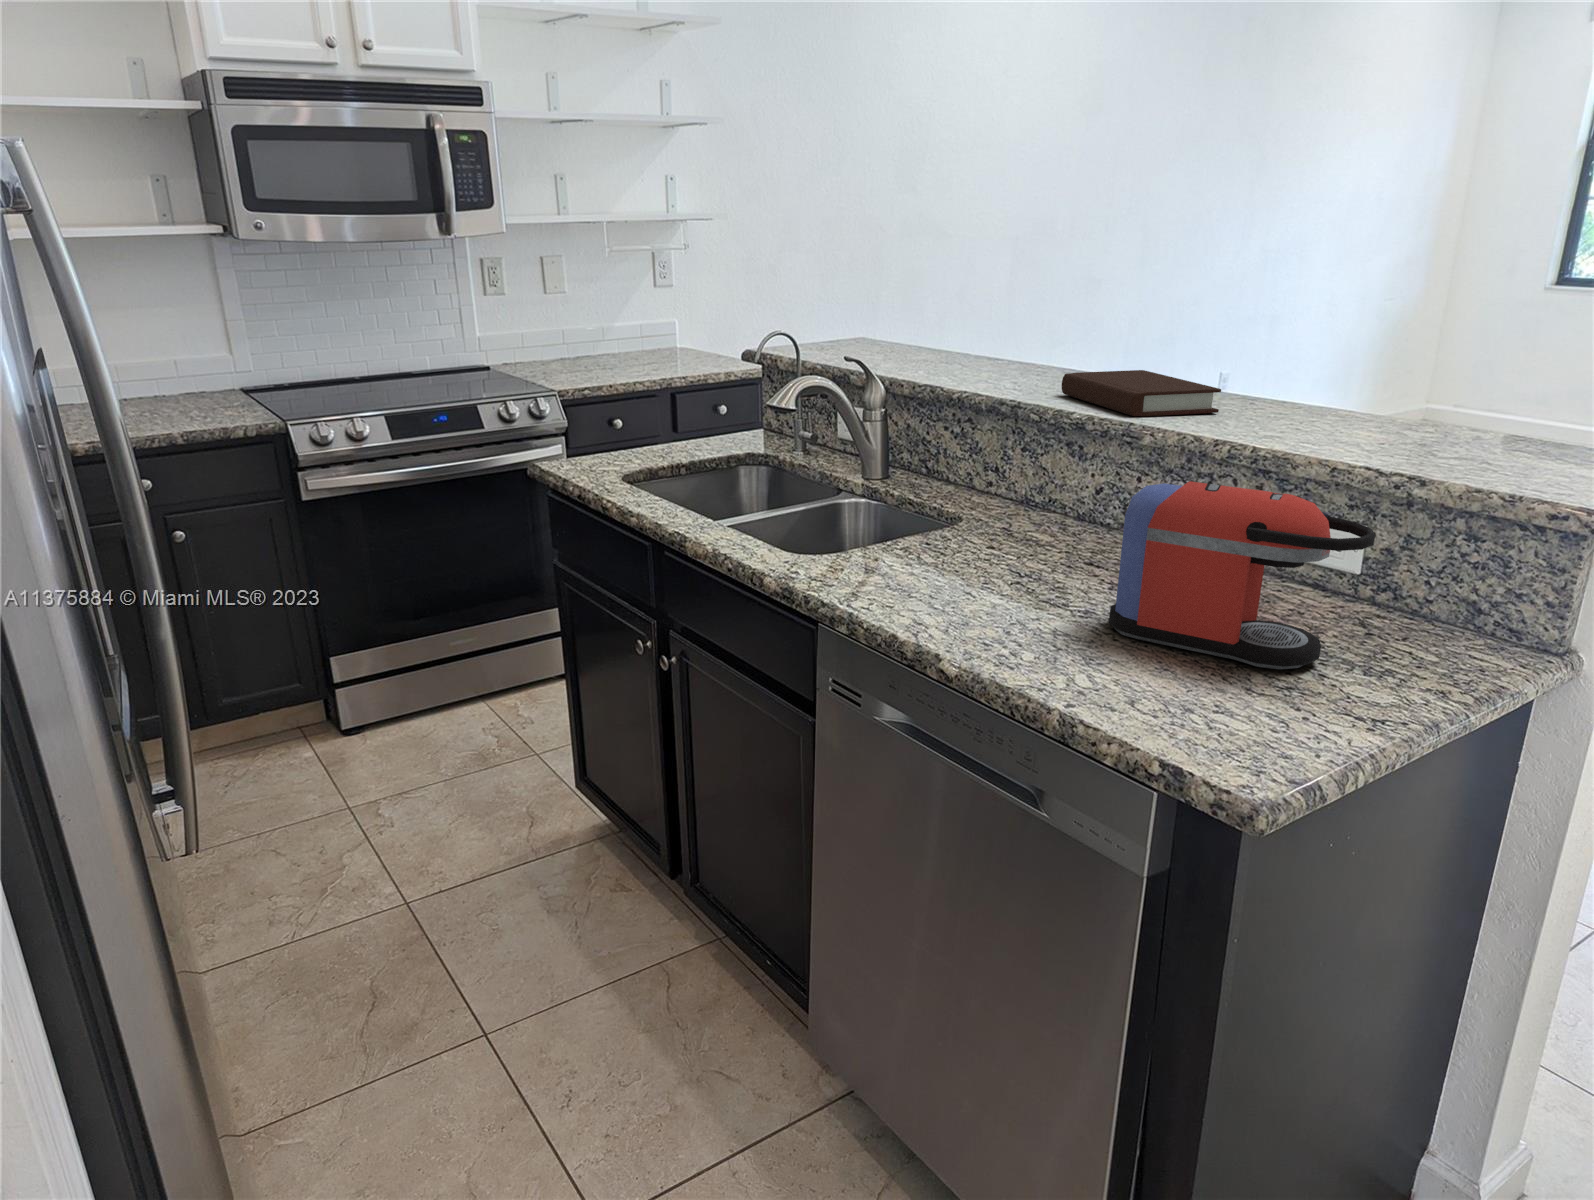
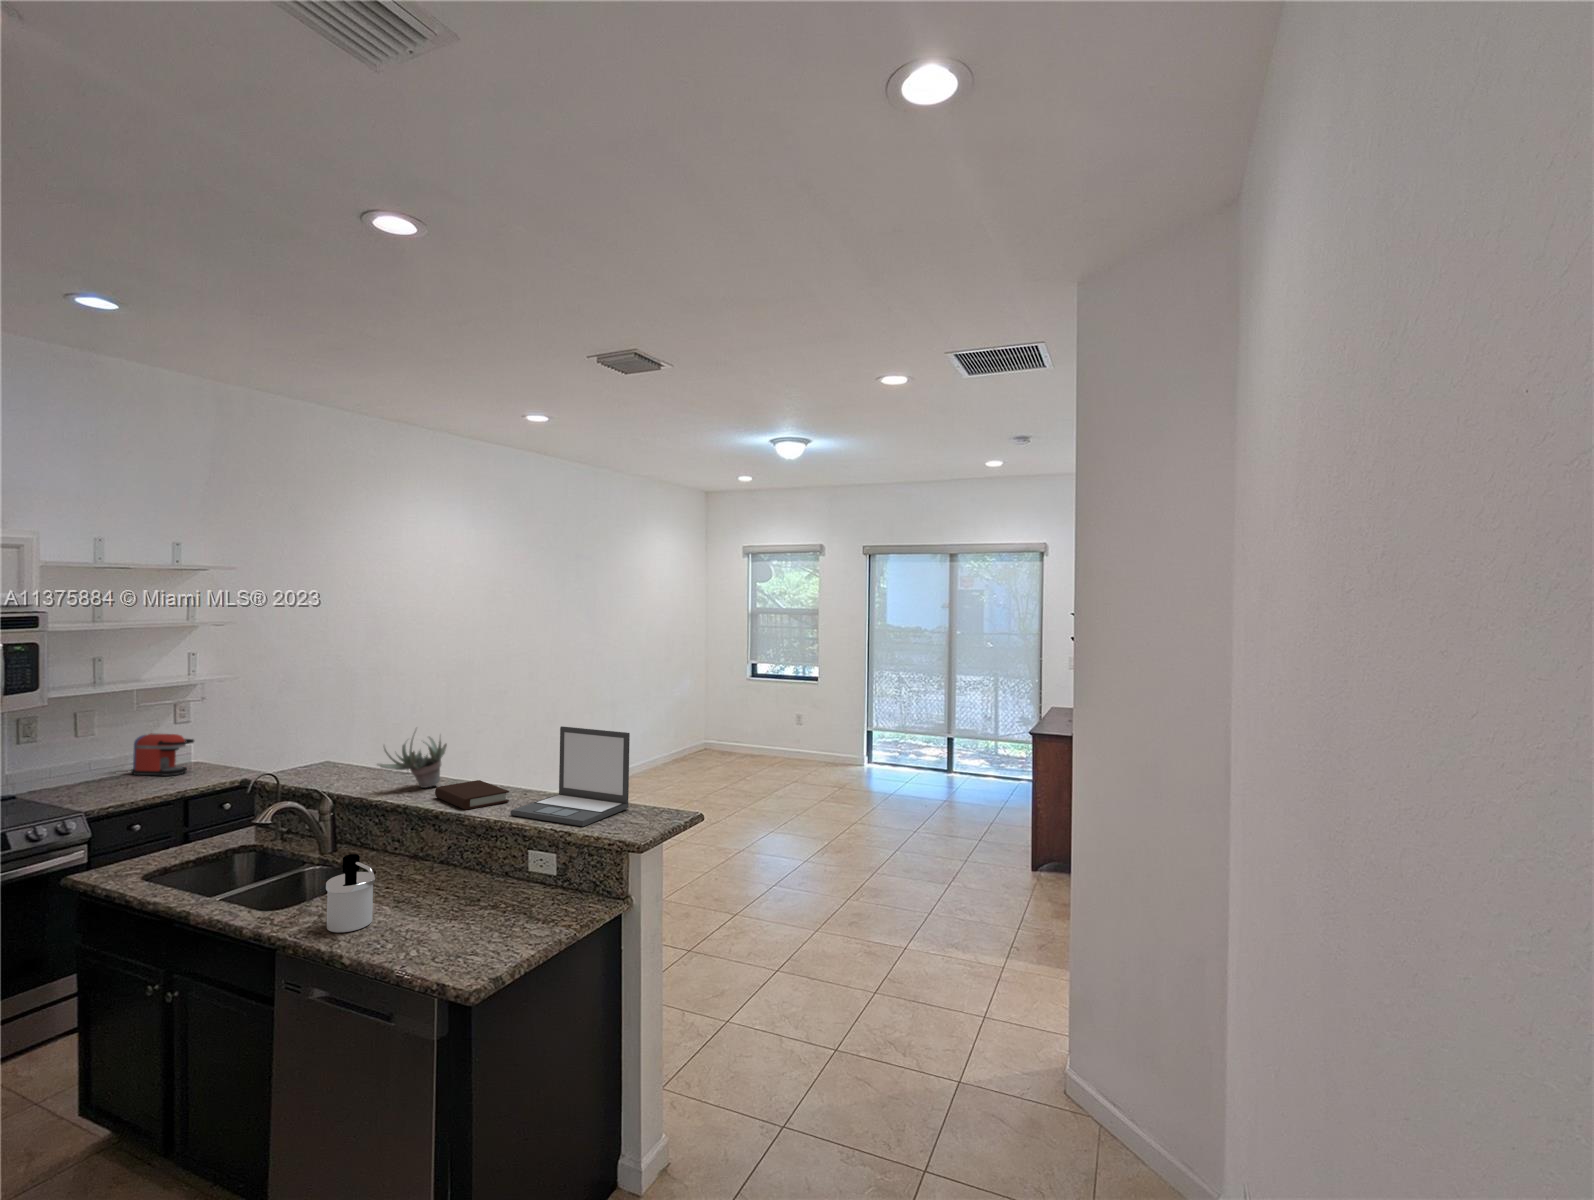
laptop: none [1240,245,1579,470] -> present [510,726,630,826]
succulent plant: none [952,255,1077,380] -> present [377,731,447,788]
soap dispenser: none [901,460,1000,612] -> present [326,854,375,932]
coffee maker: present [1109,481,1375,669] -> present [131,733,194,776]

